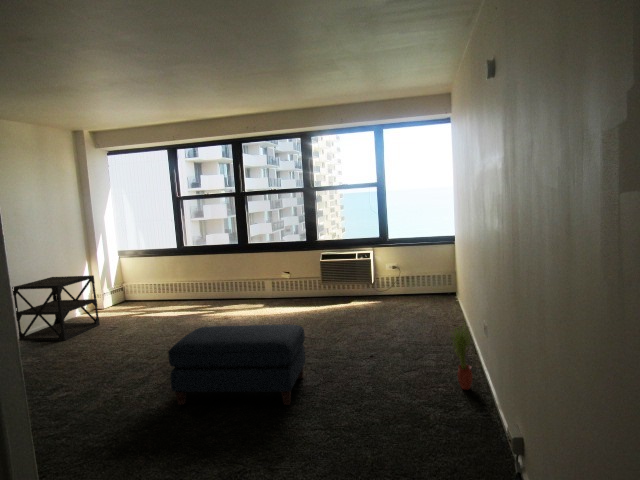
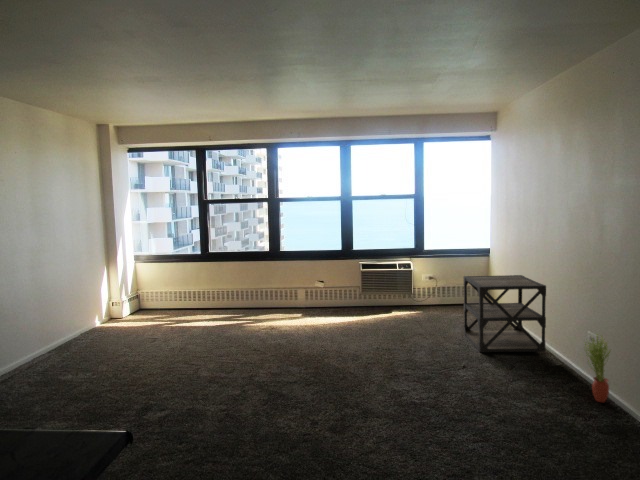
side table: present [12,275,100,341] -> present [464,275,546,352]
ottoman: present [168,325,305,405] -> none [301,337,441,428]

